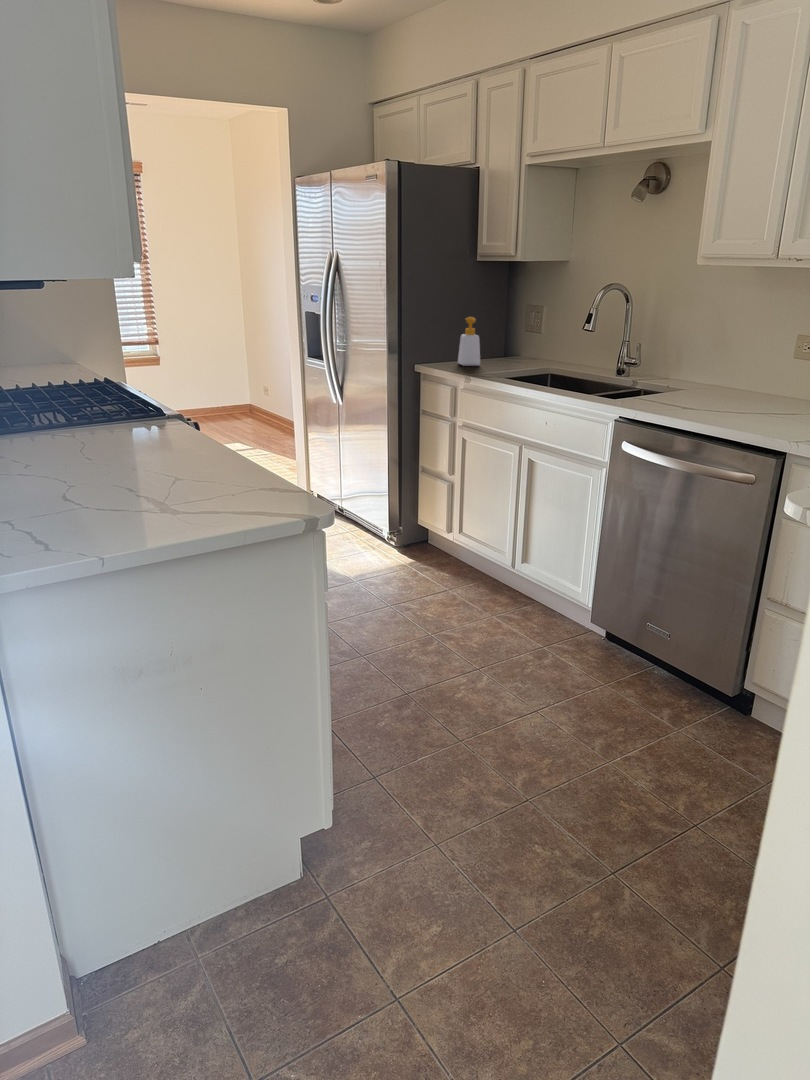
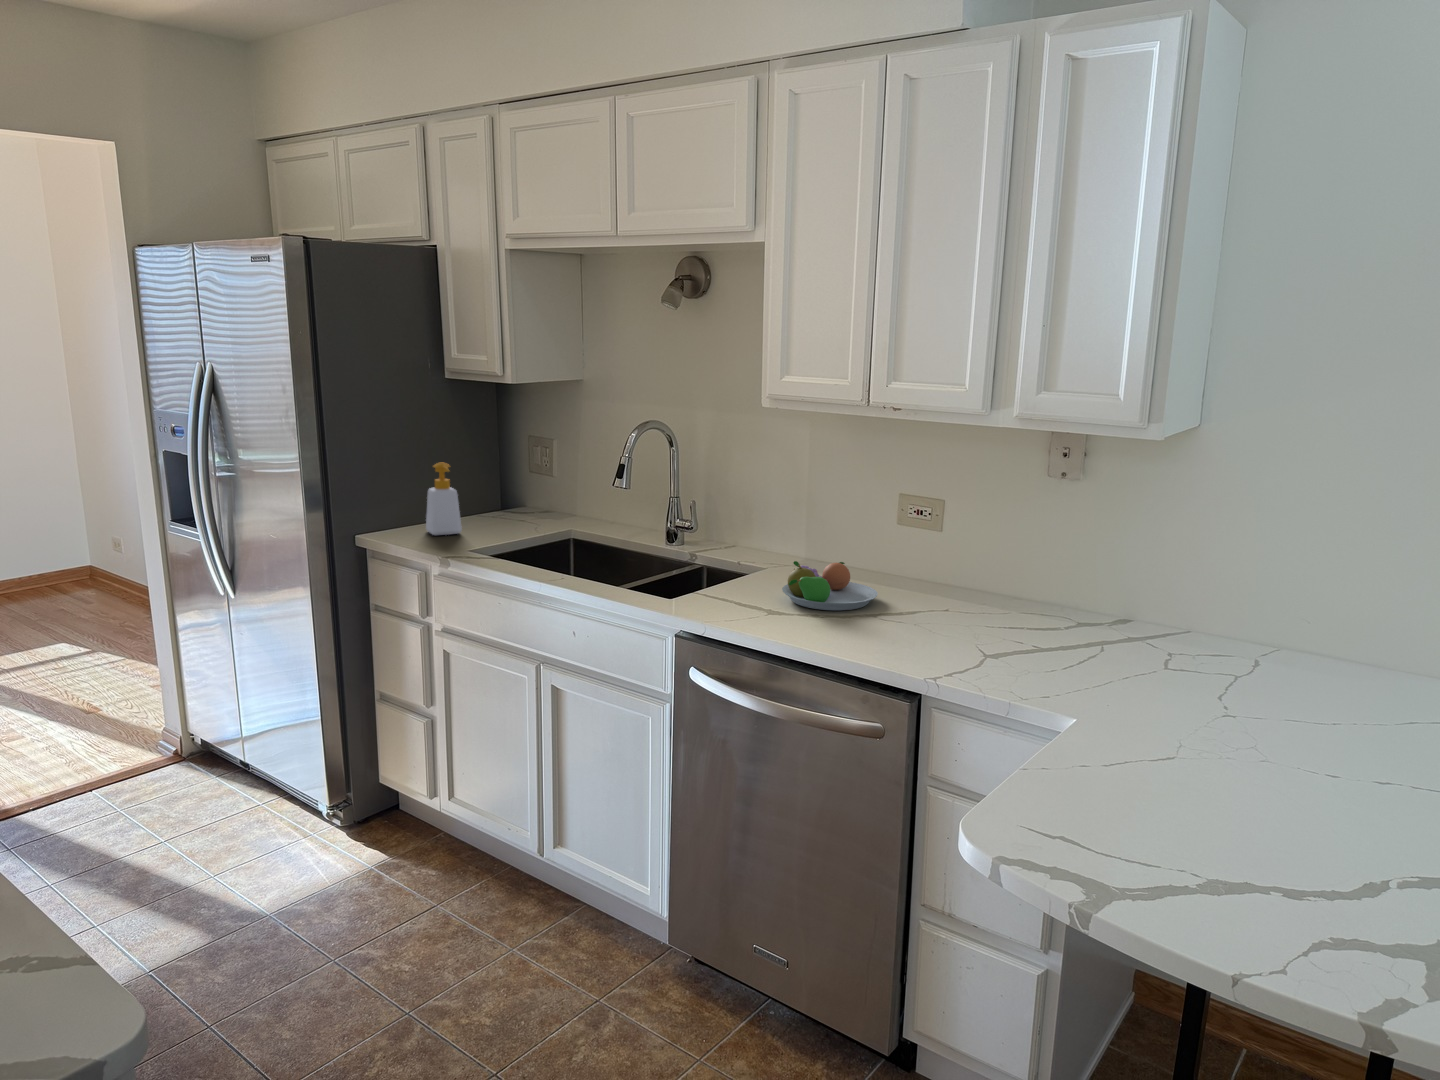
fruit bowl: none [690,378,761,412] -> present [782,561,878,610]

